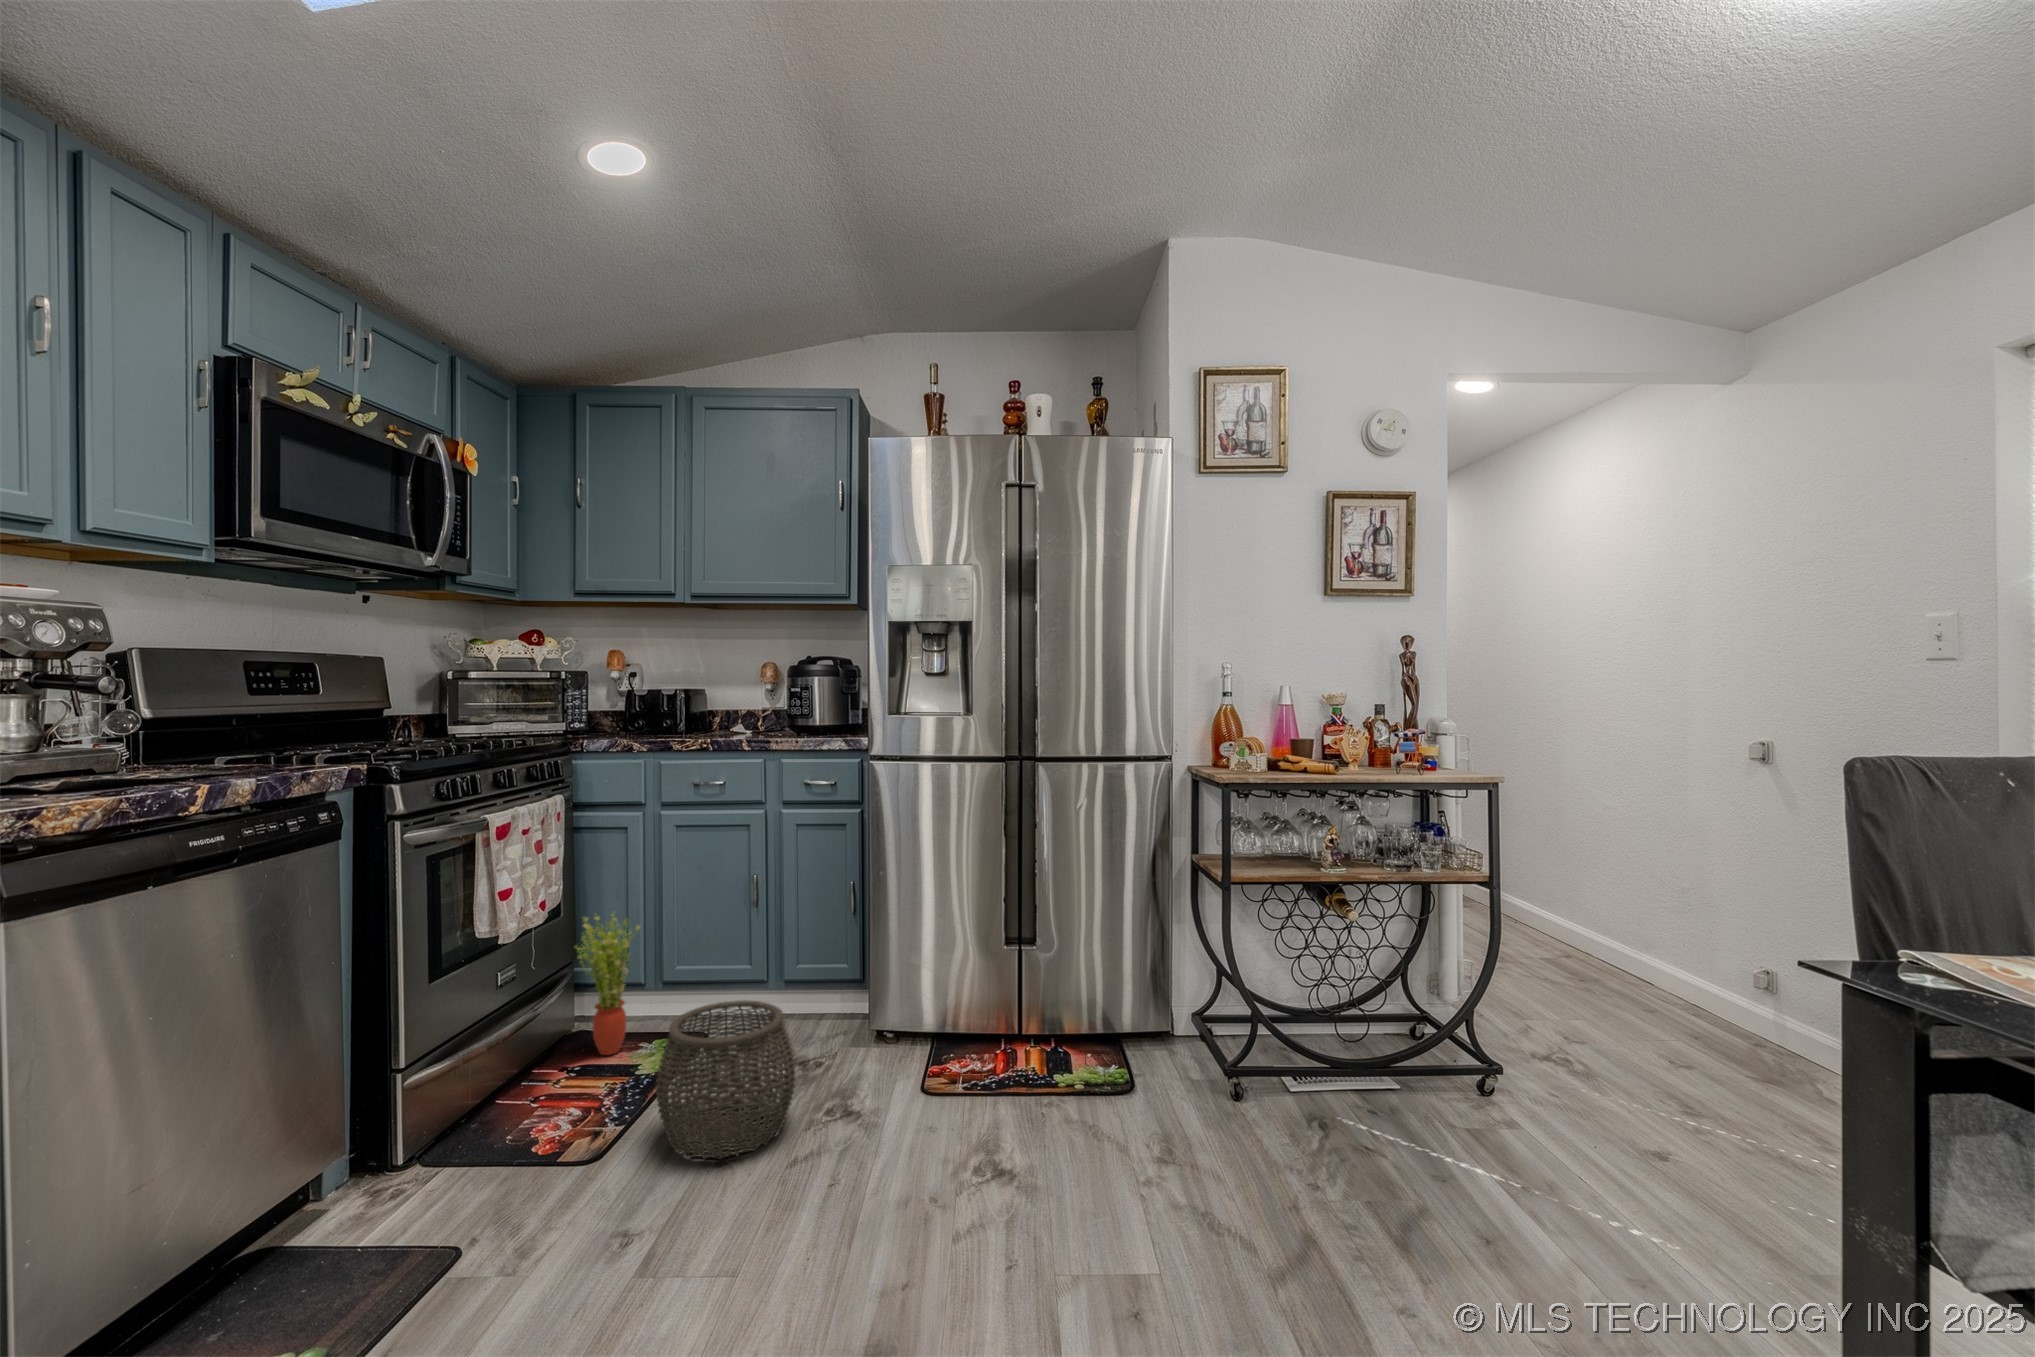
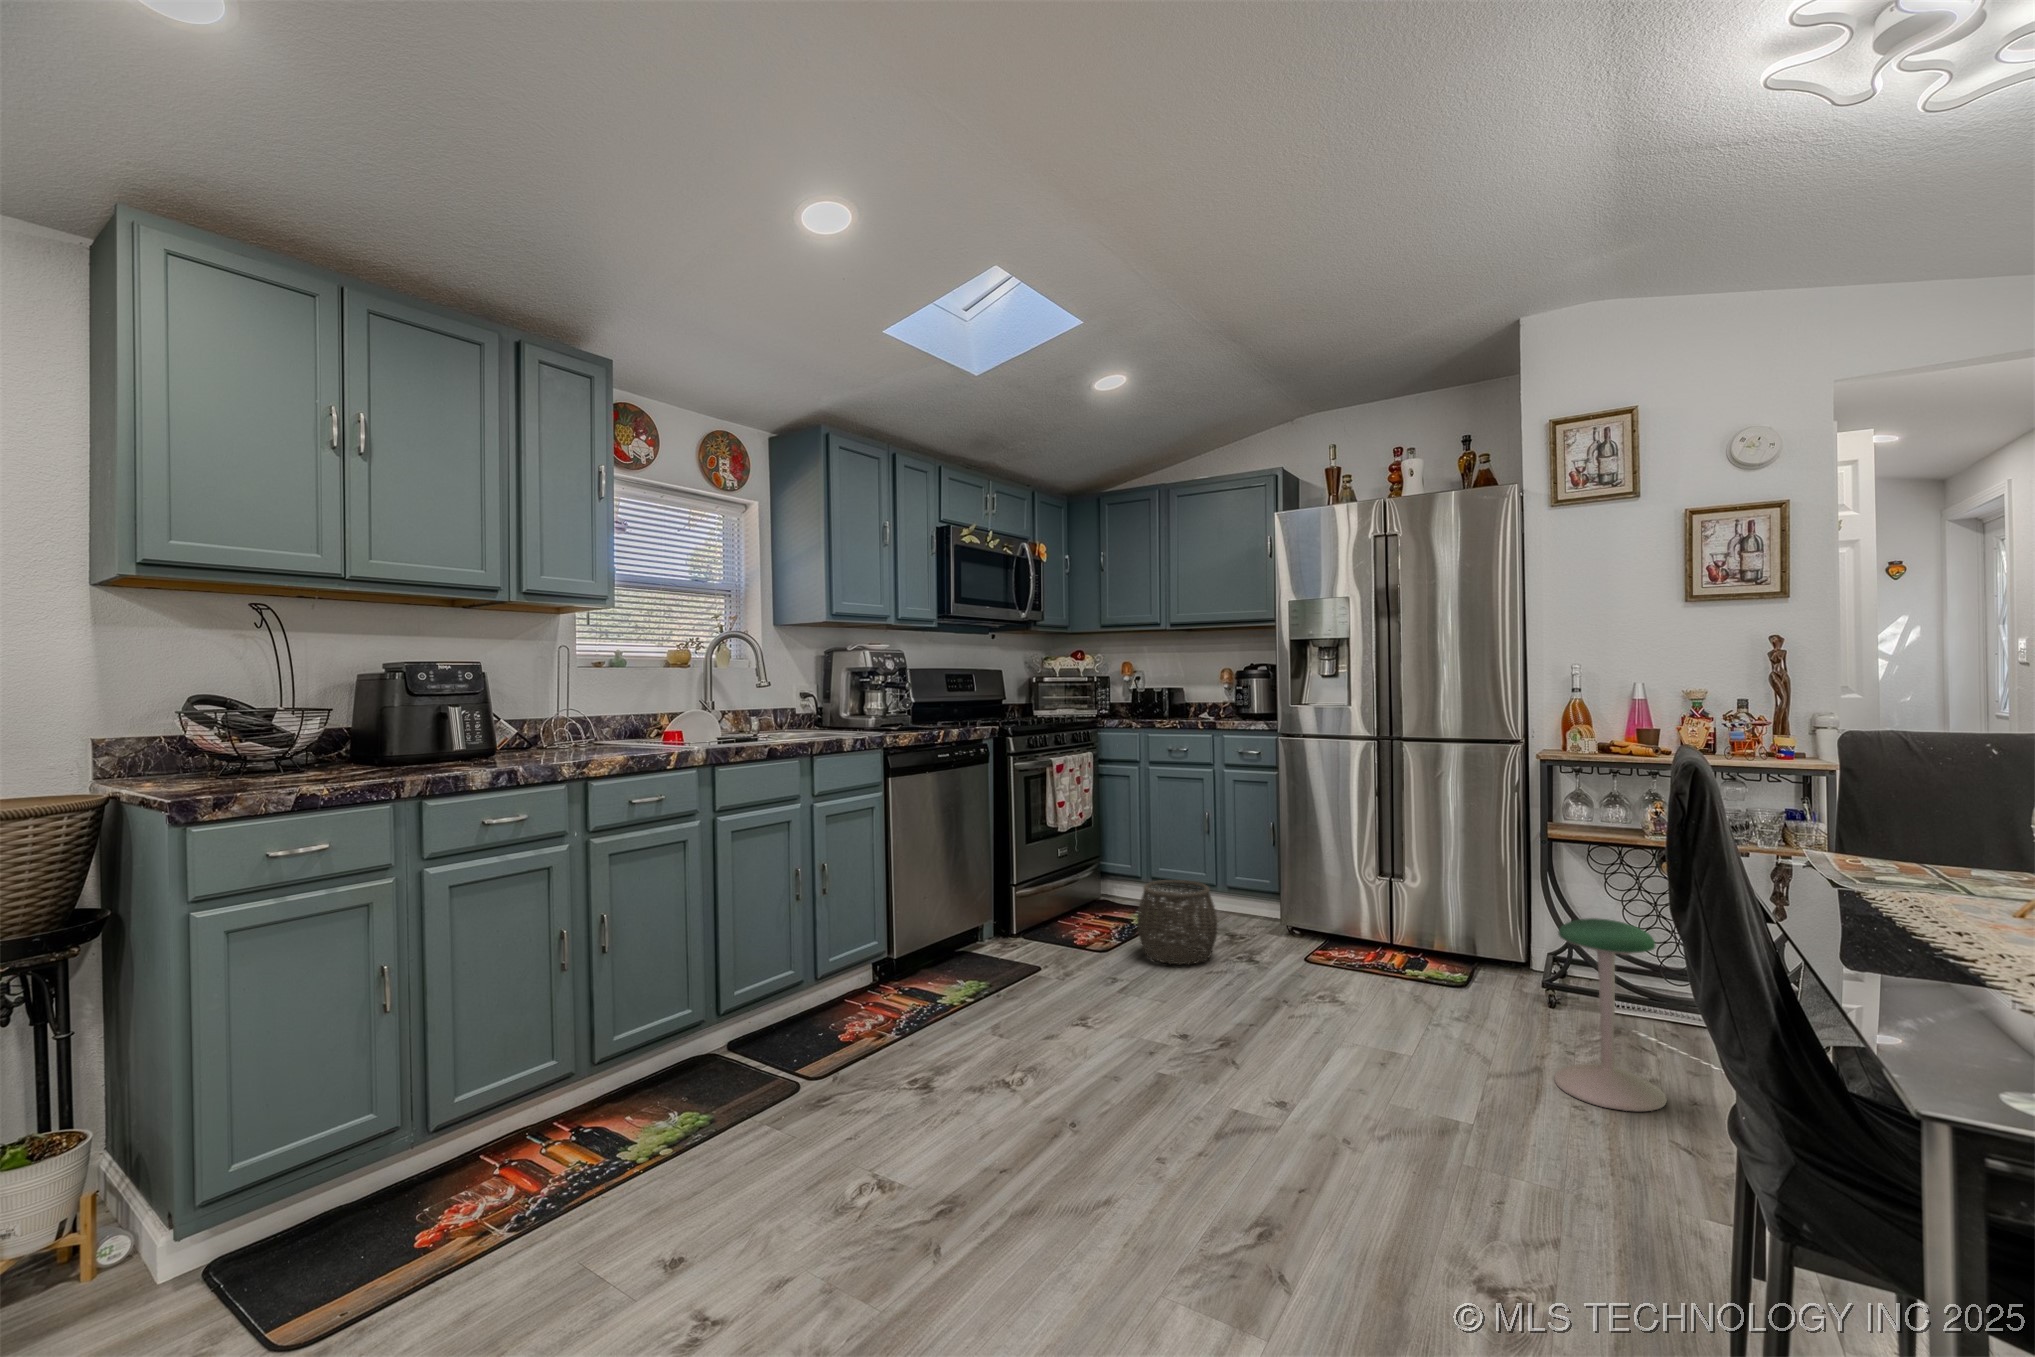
potted plant: present [577,914,640,1055] -> none [1099,825,1137,913]
stool: none [1324,1008,1464,1292] -> present [1554,918,1667,1112]

